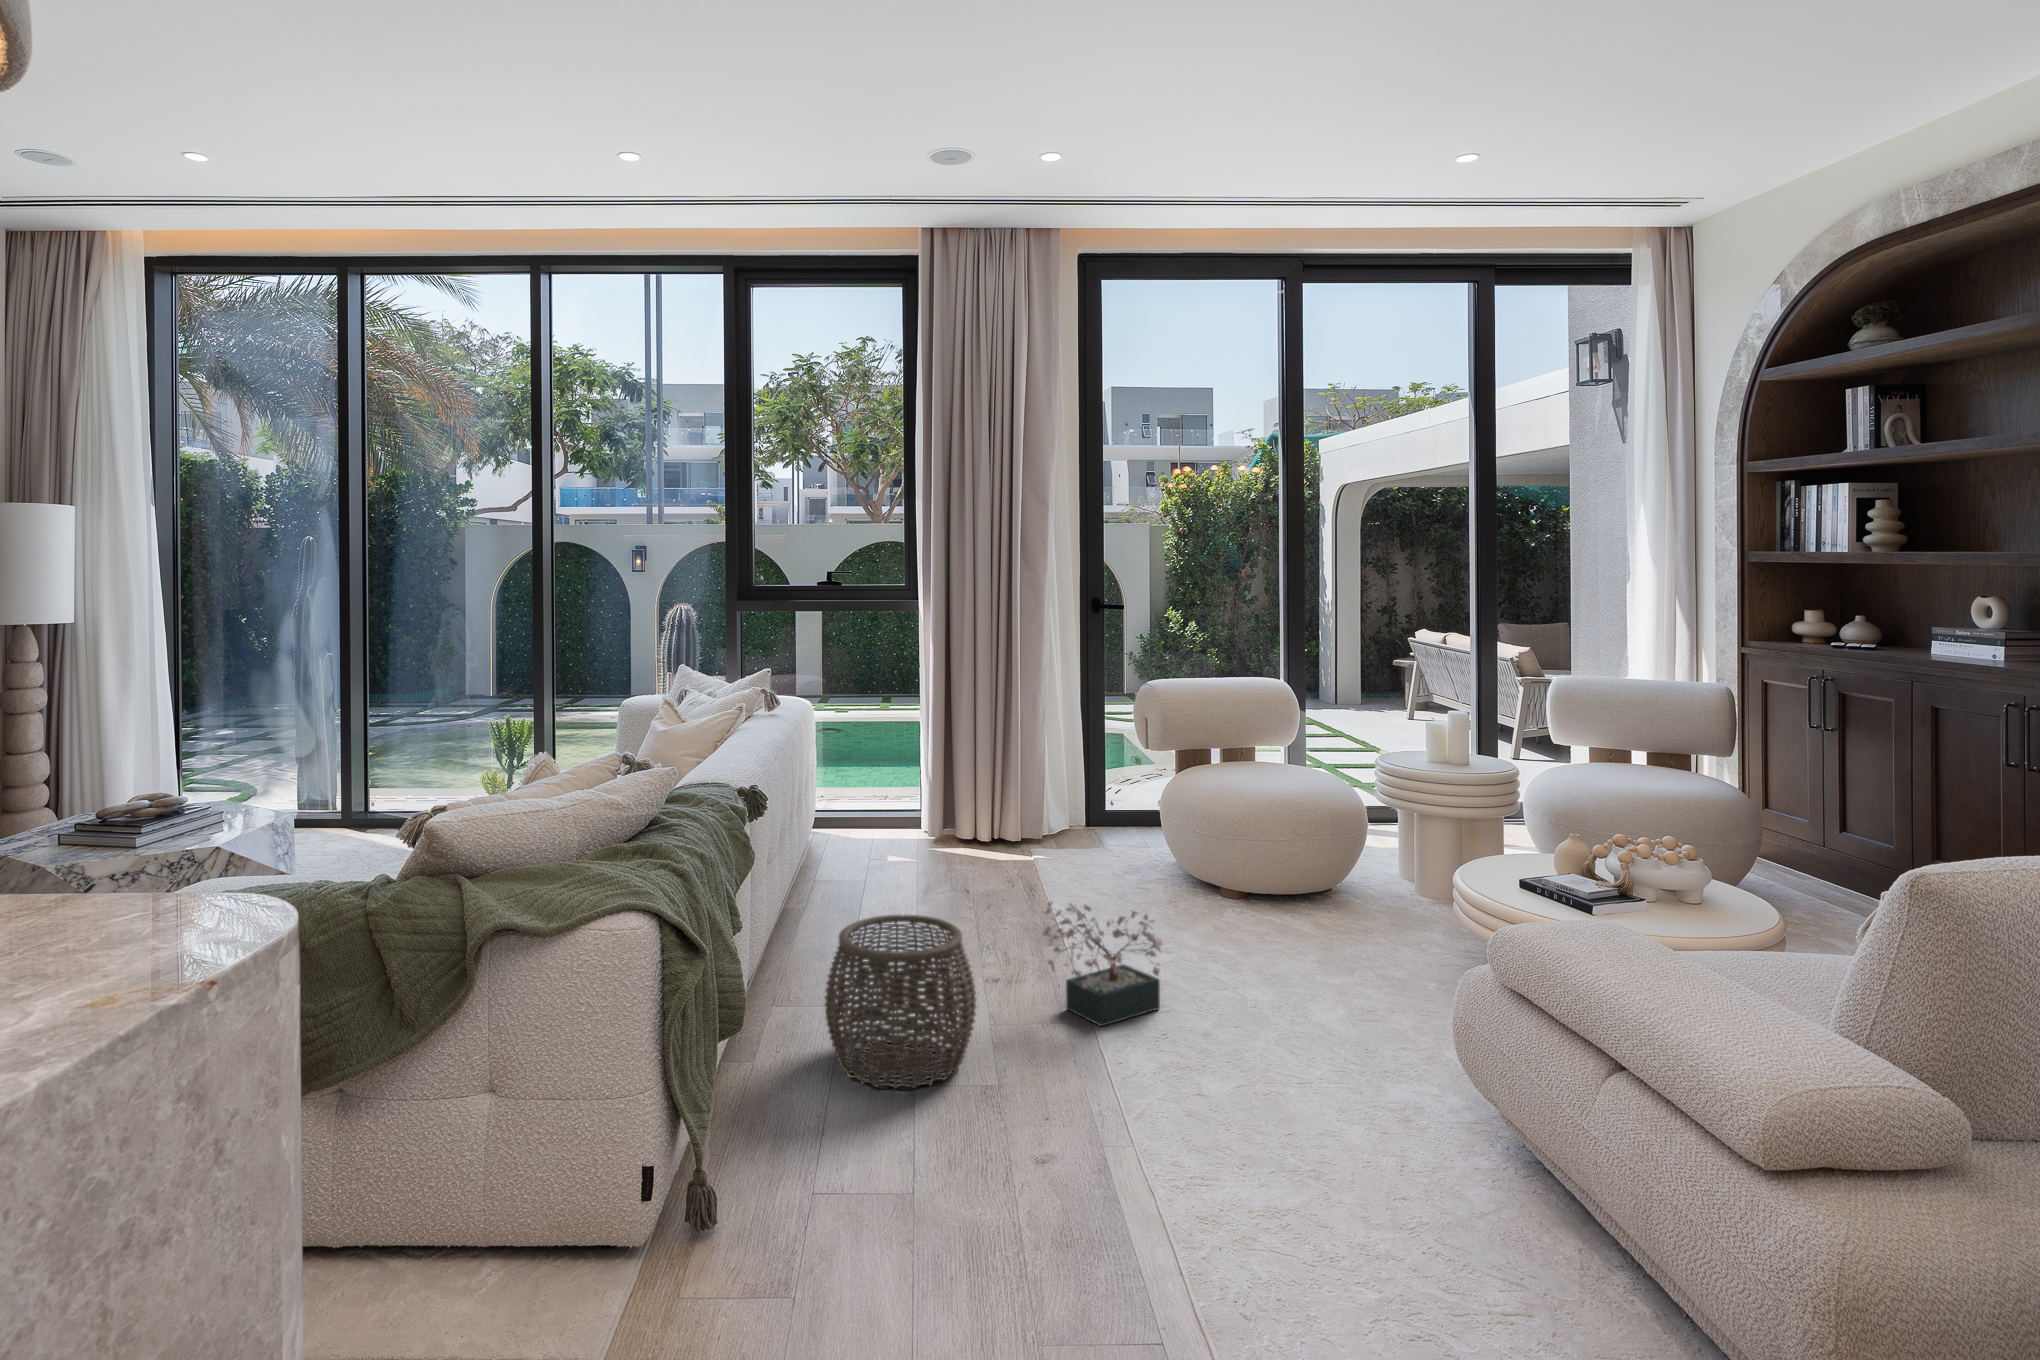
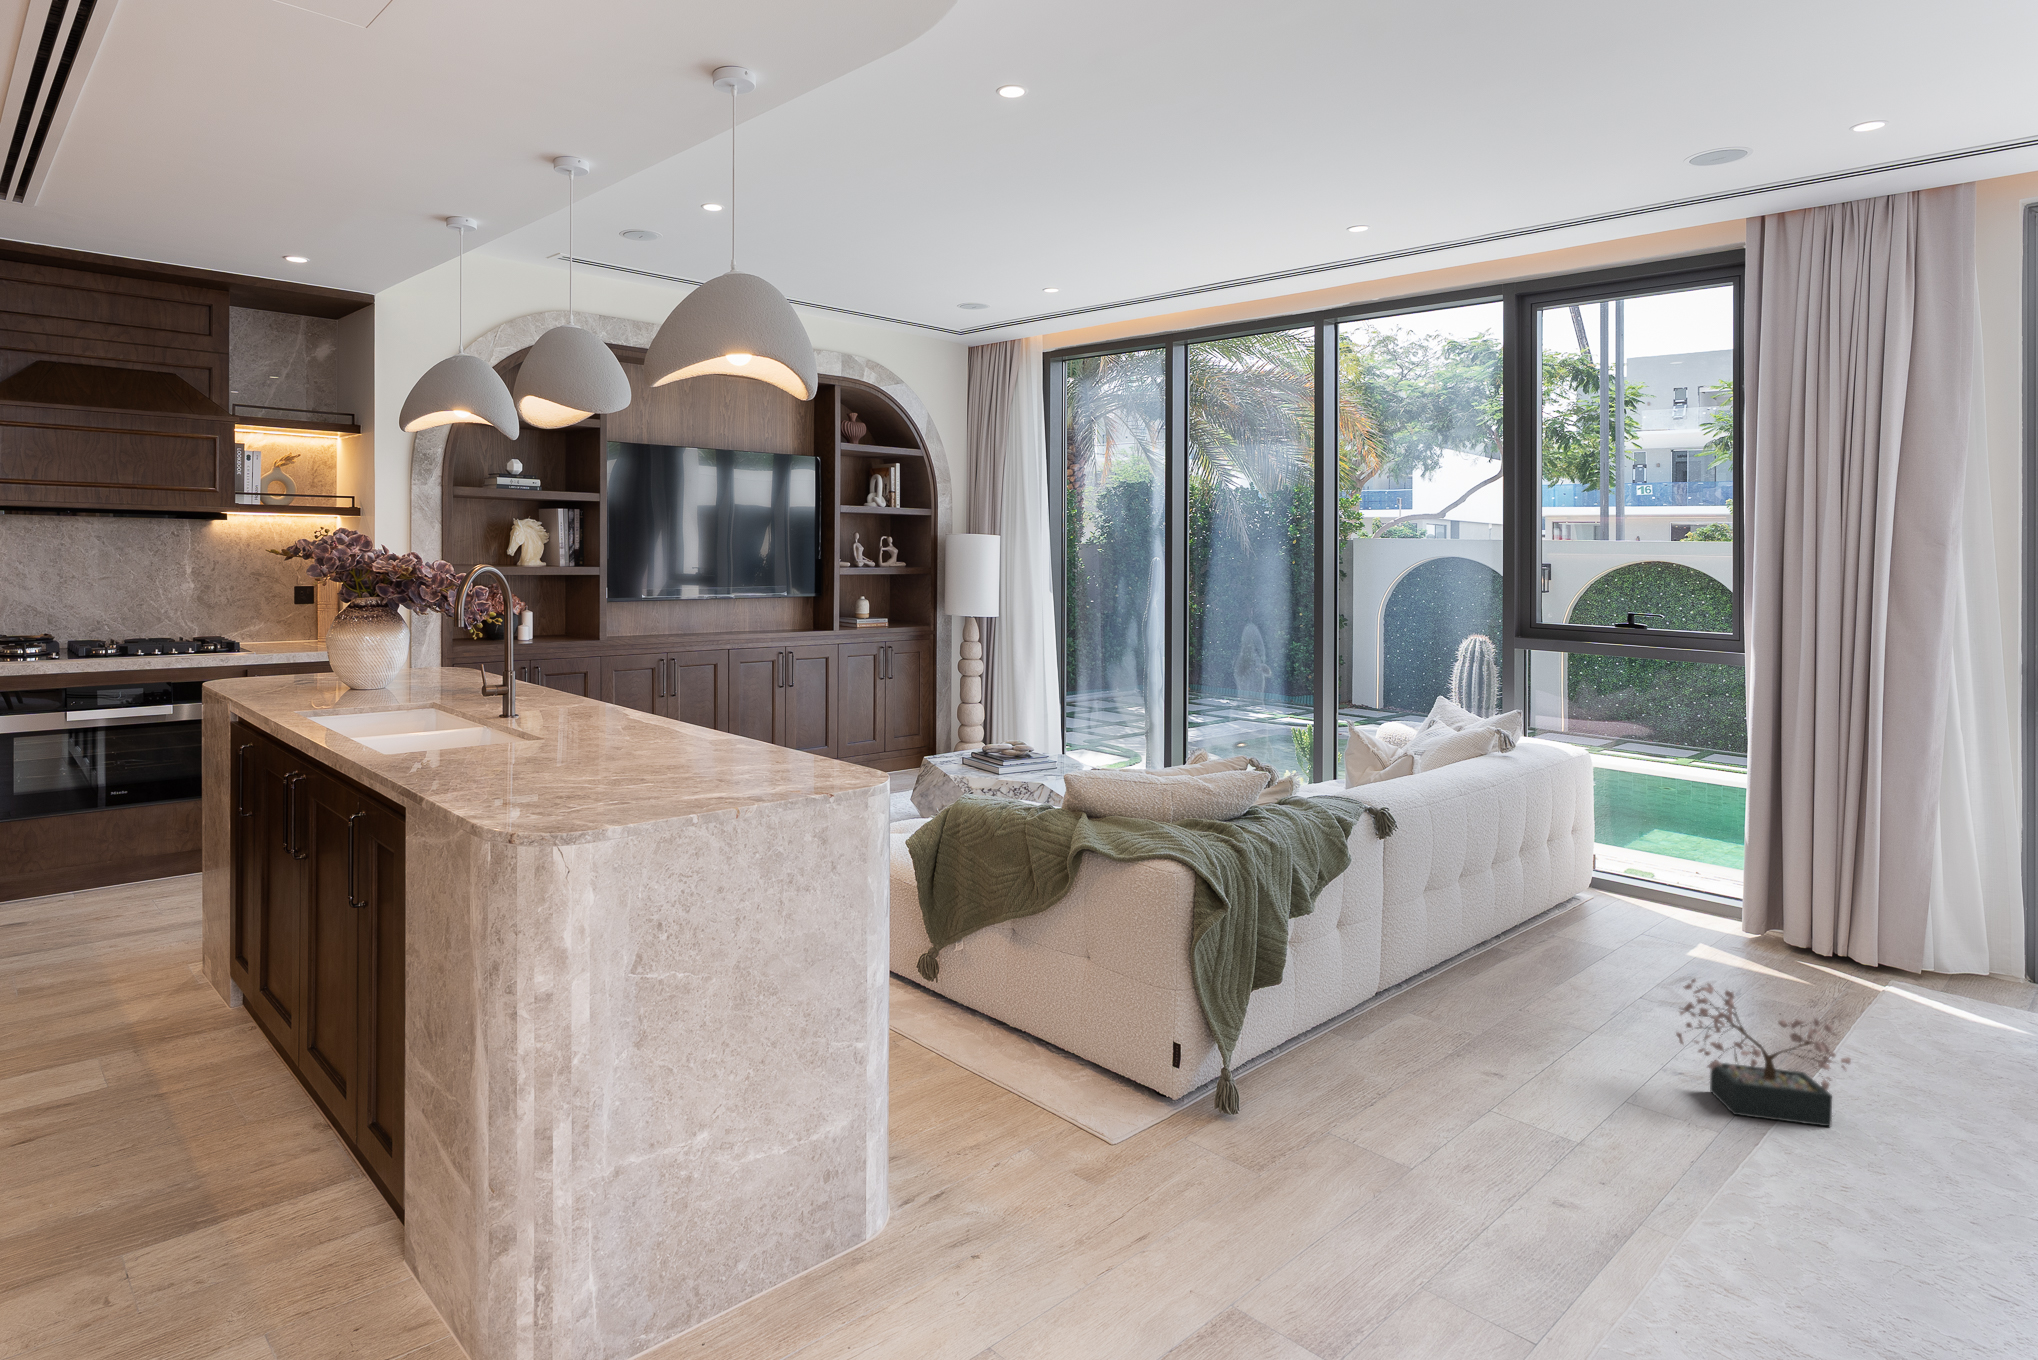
woven basket: present [825,915,976,1089] -> none [1414,939,1565,1091]

